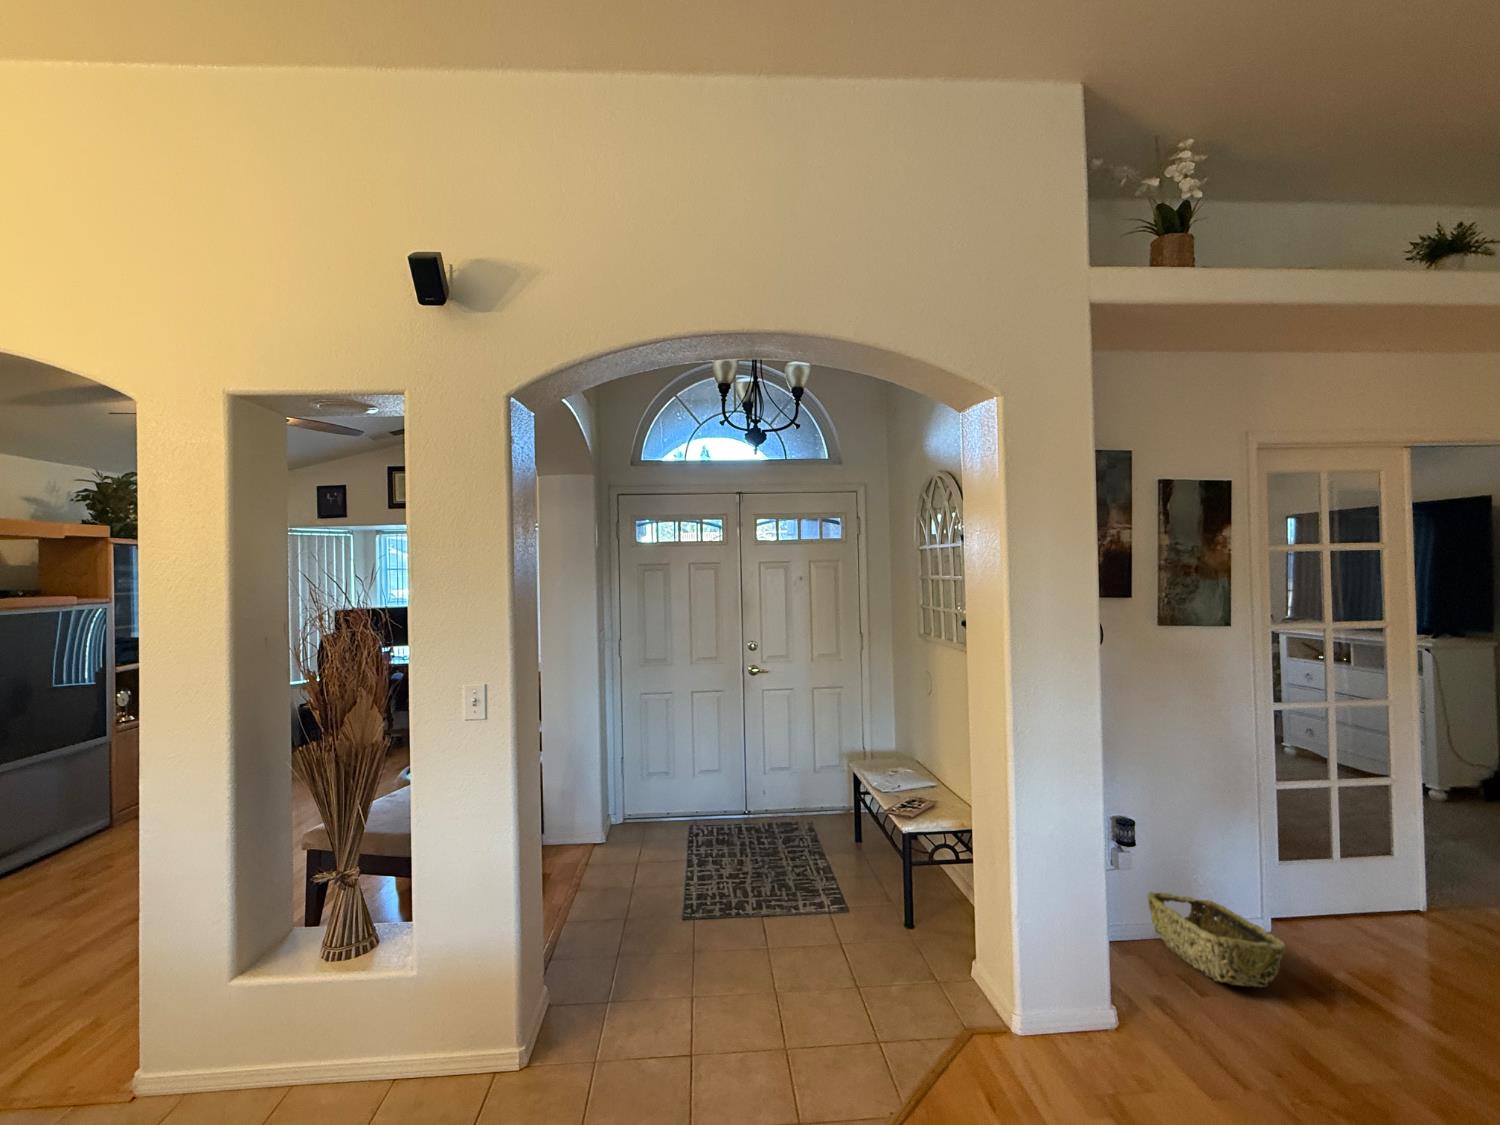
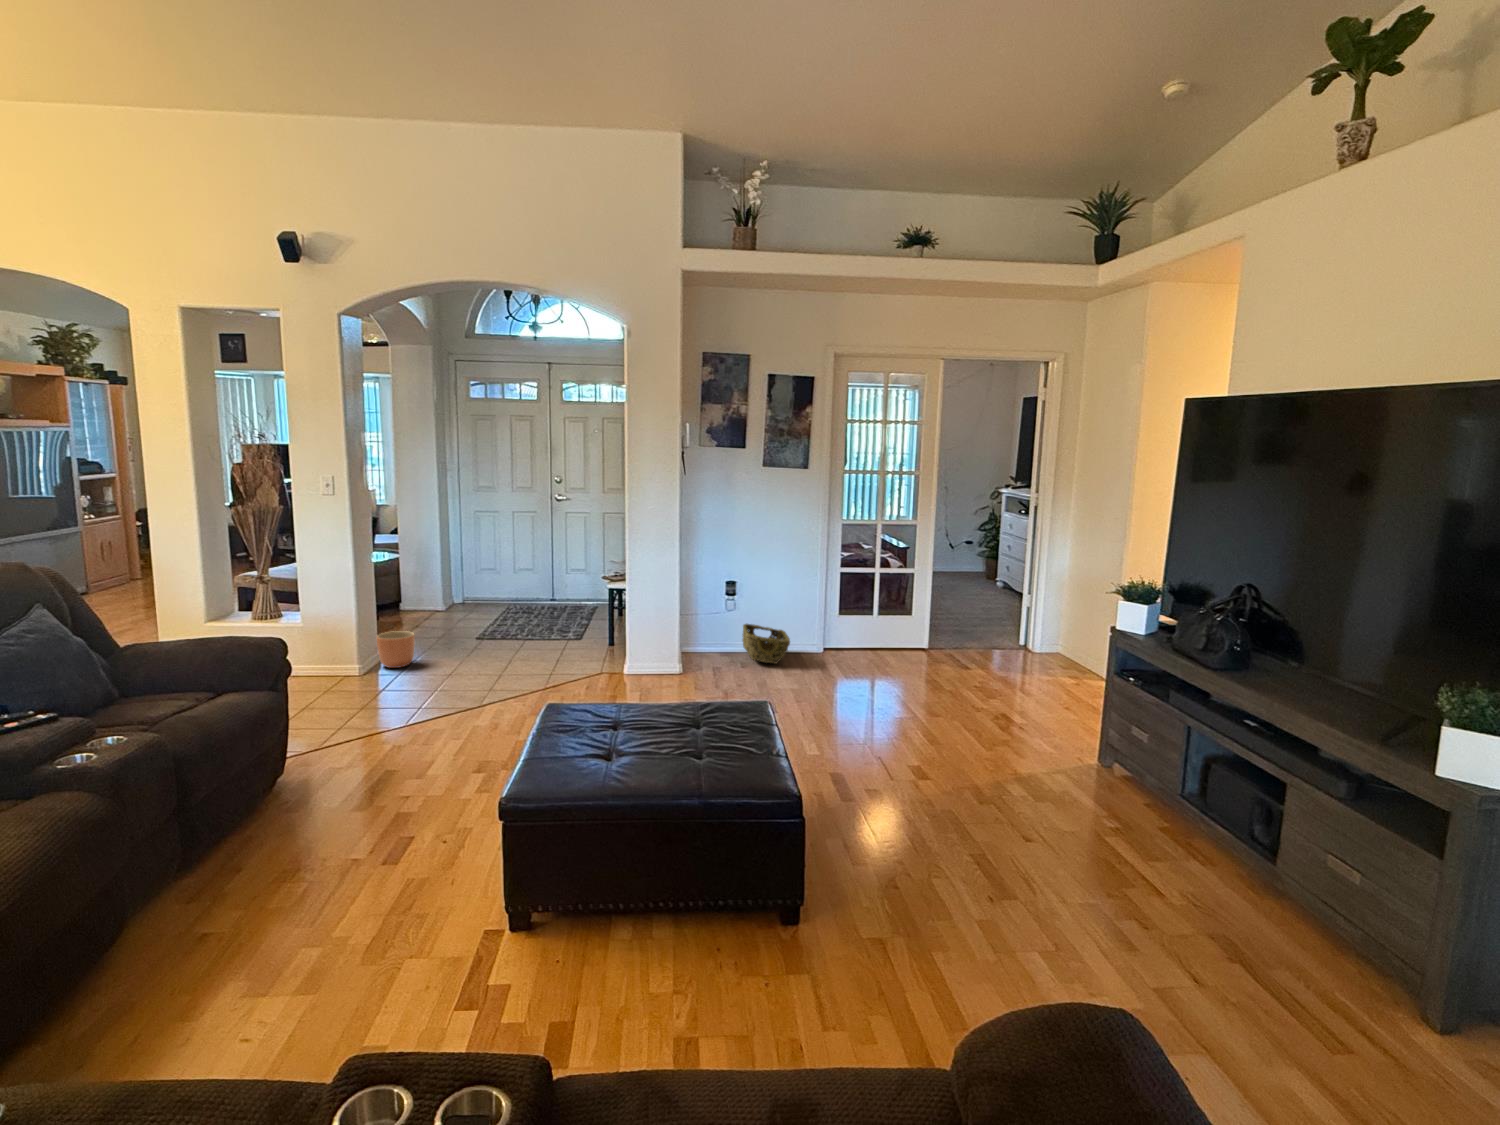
planter: none [547,951,612,1037] -> present [377,631,415,668]

